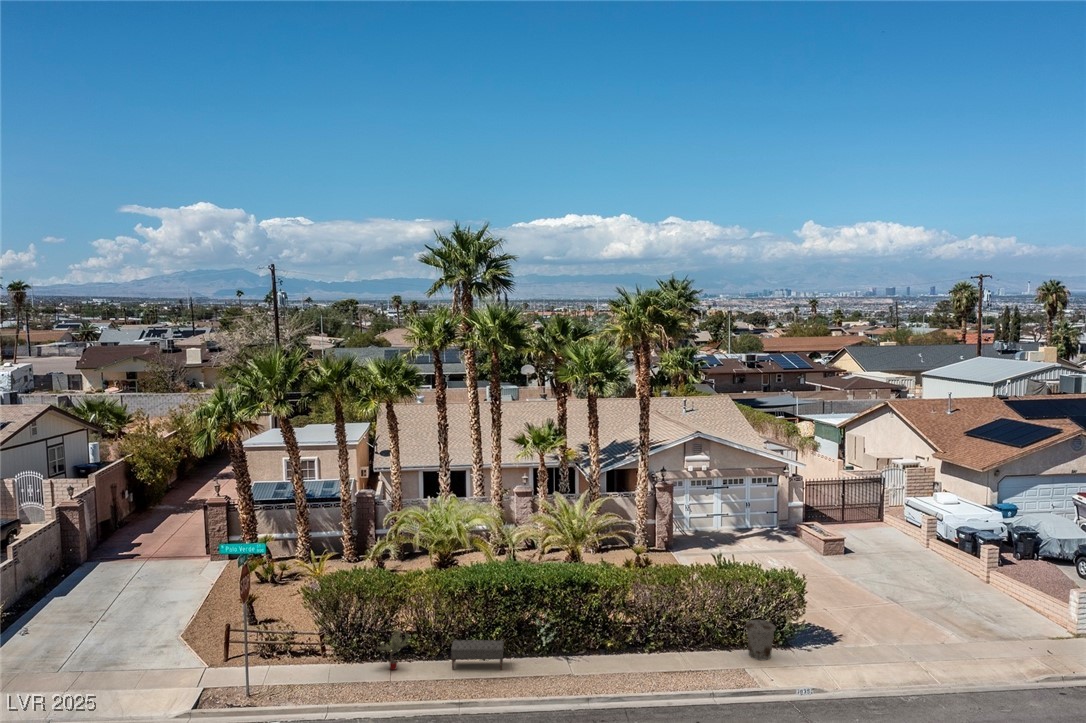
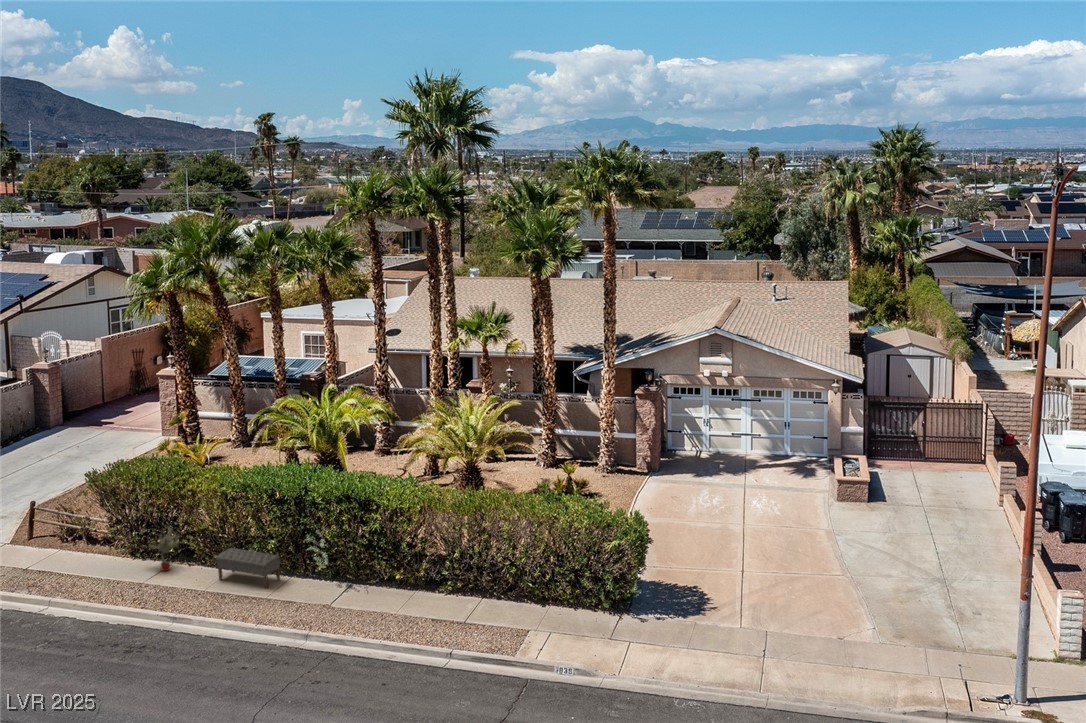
trash can: present [746,620,775,661] -> none [563,573,602,627]

